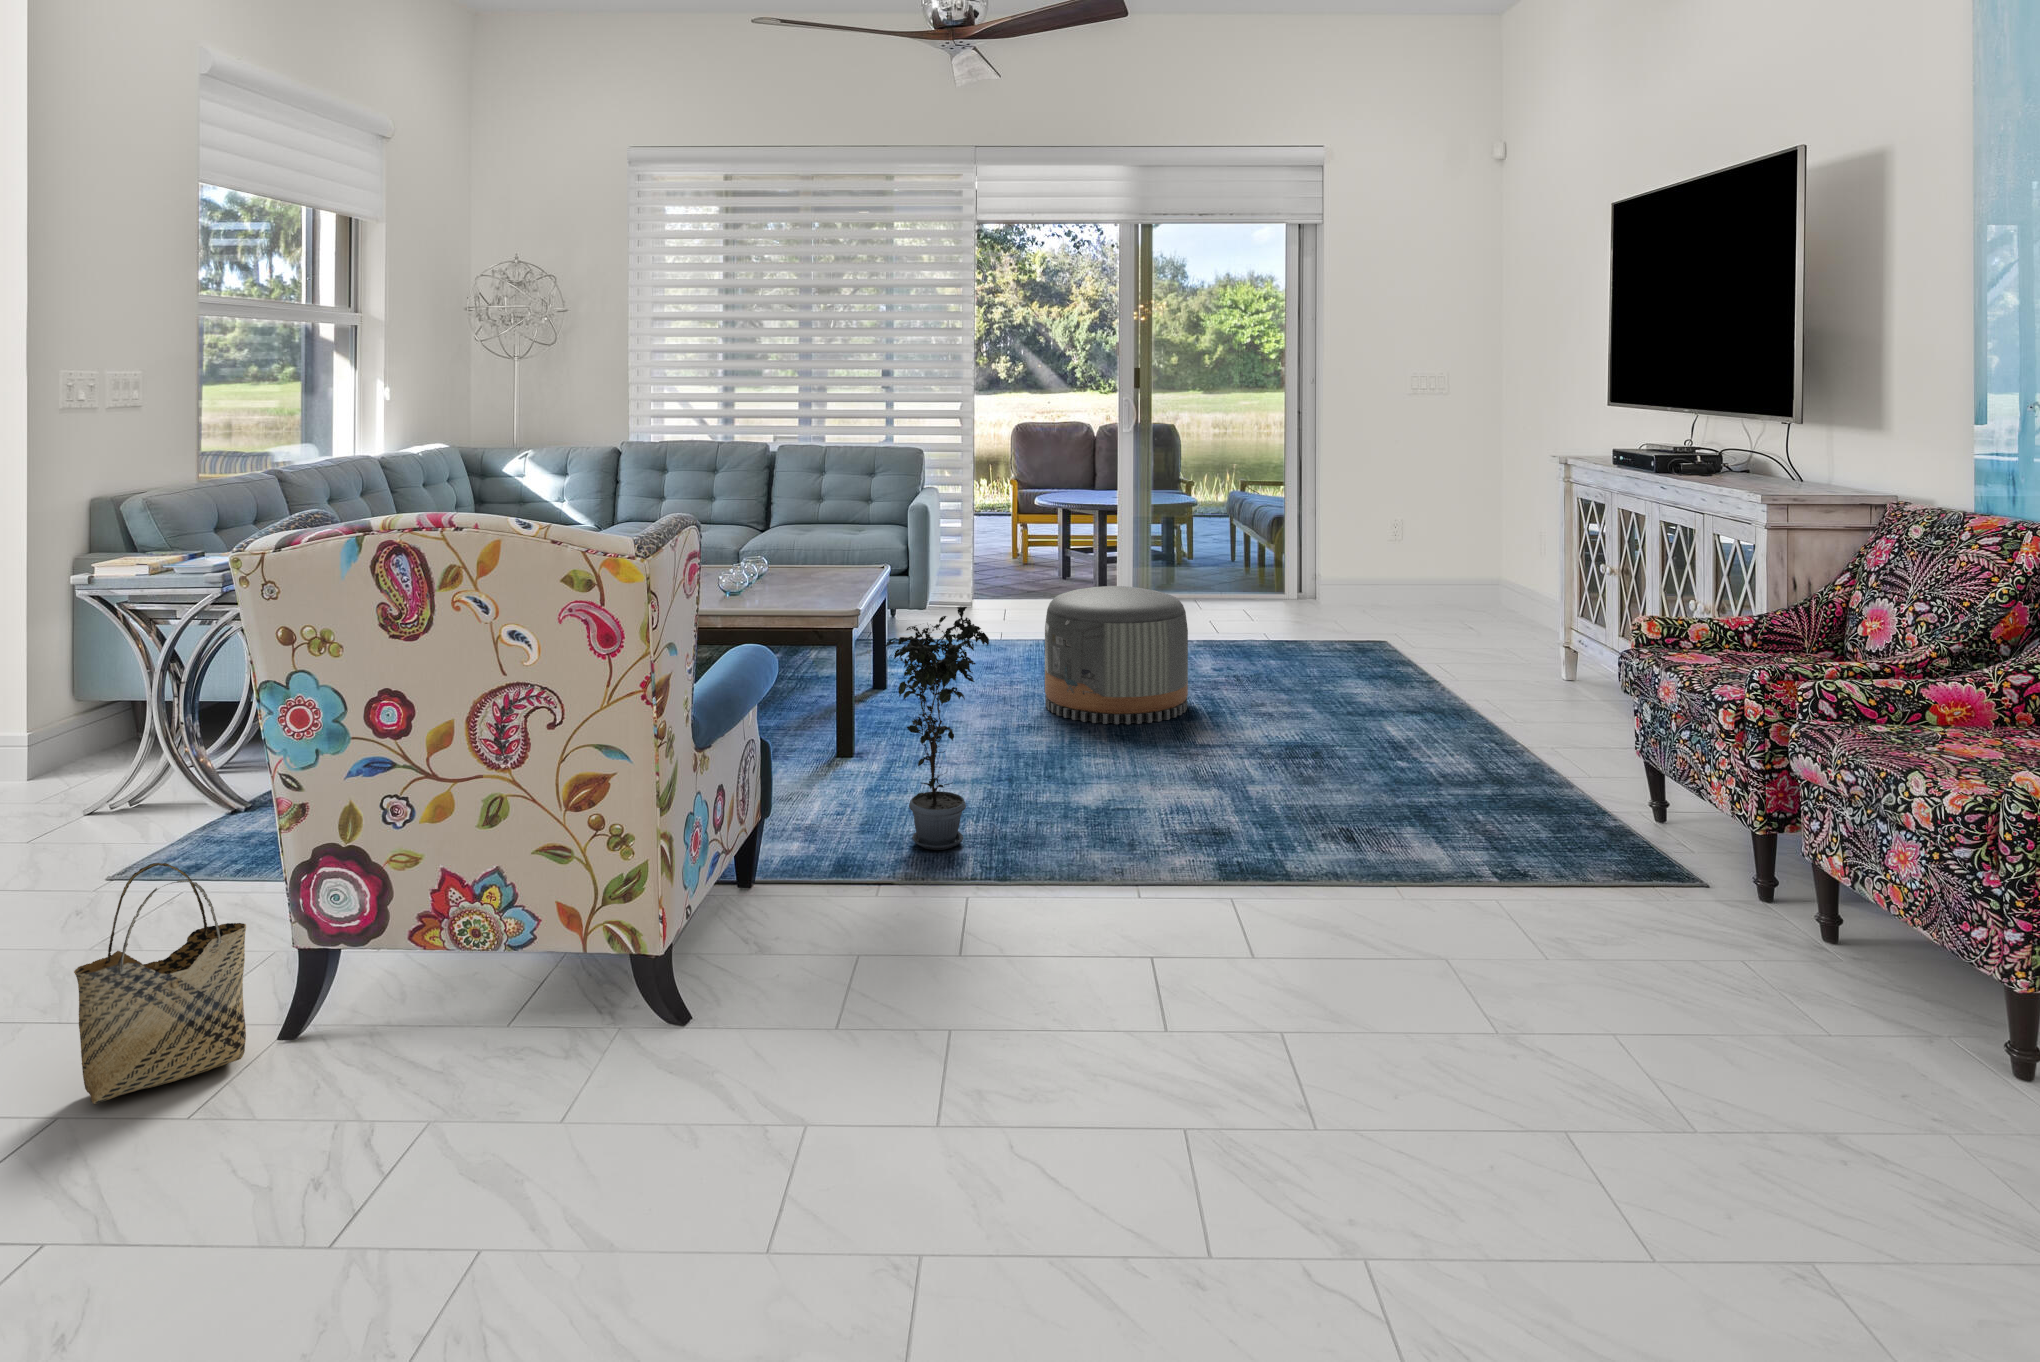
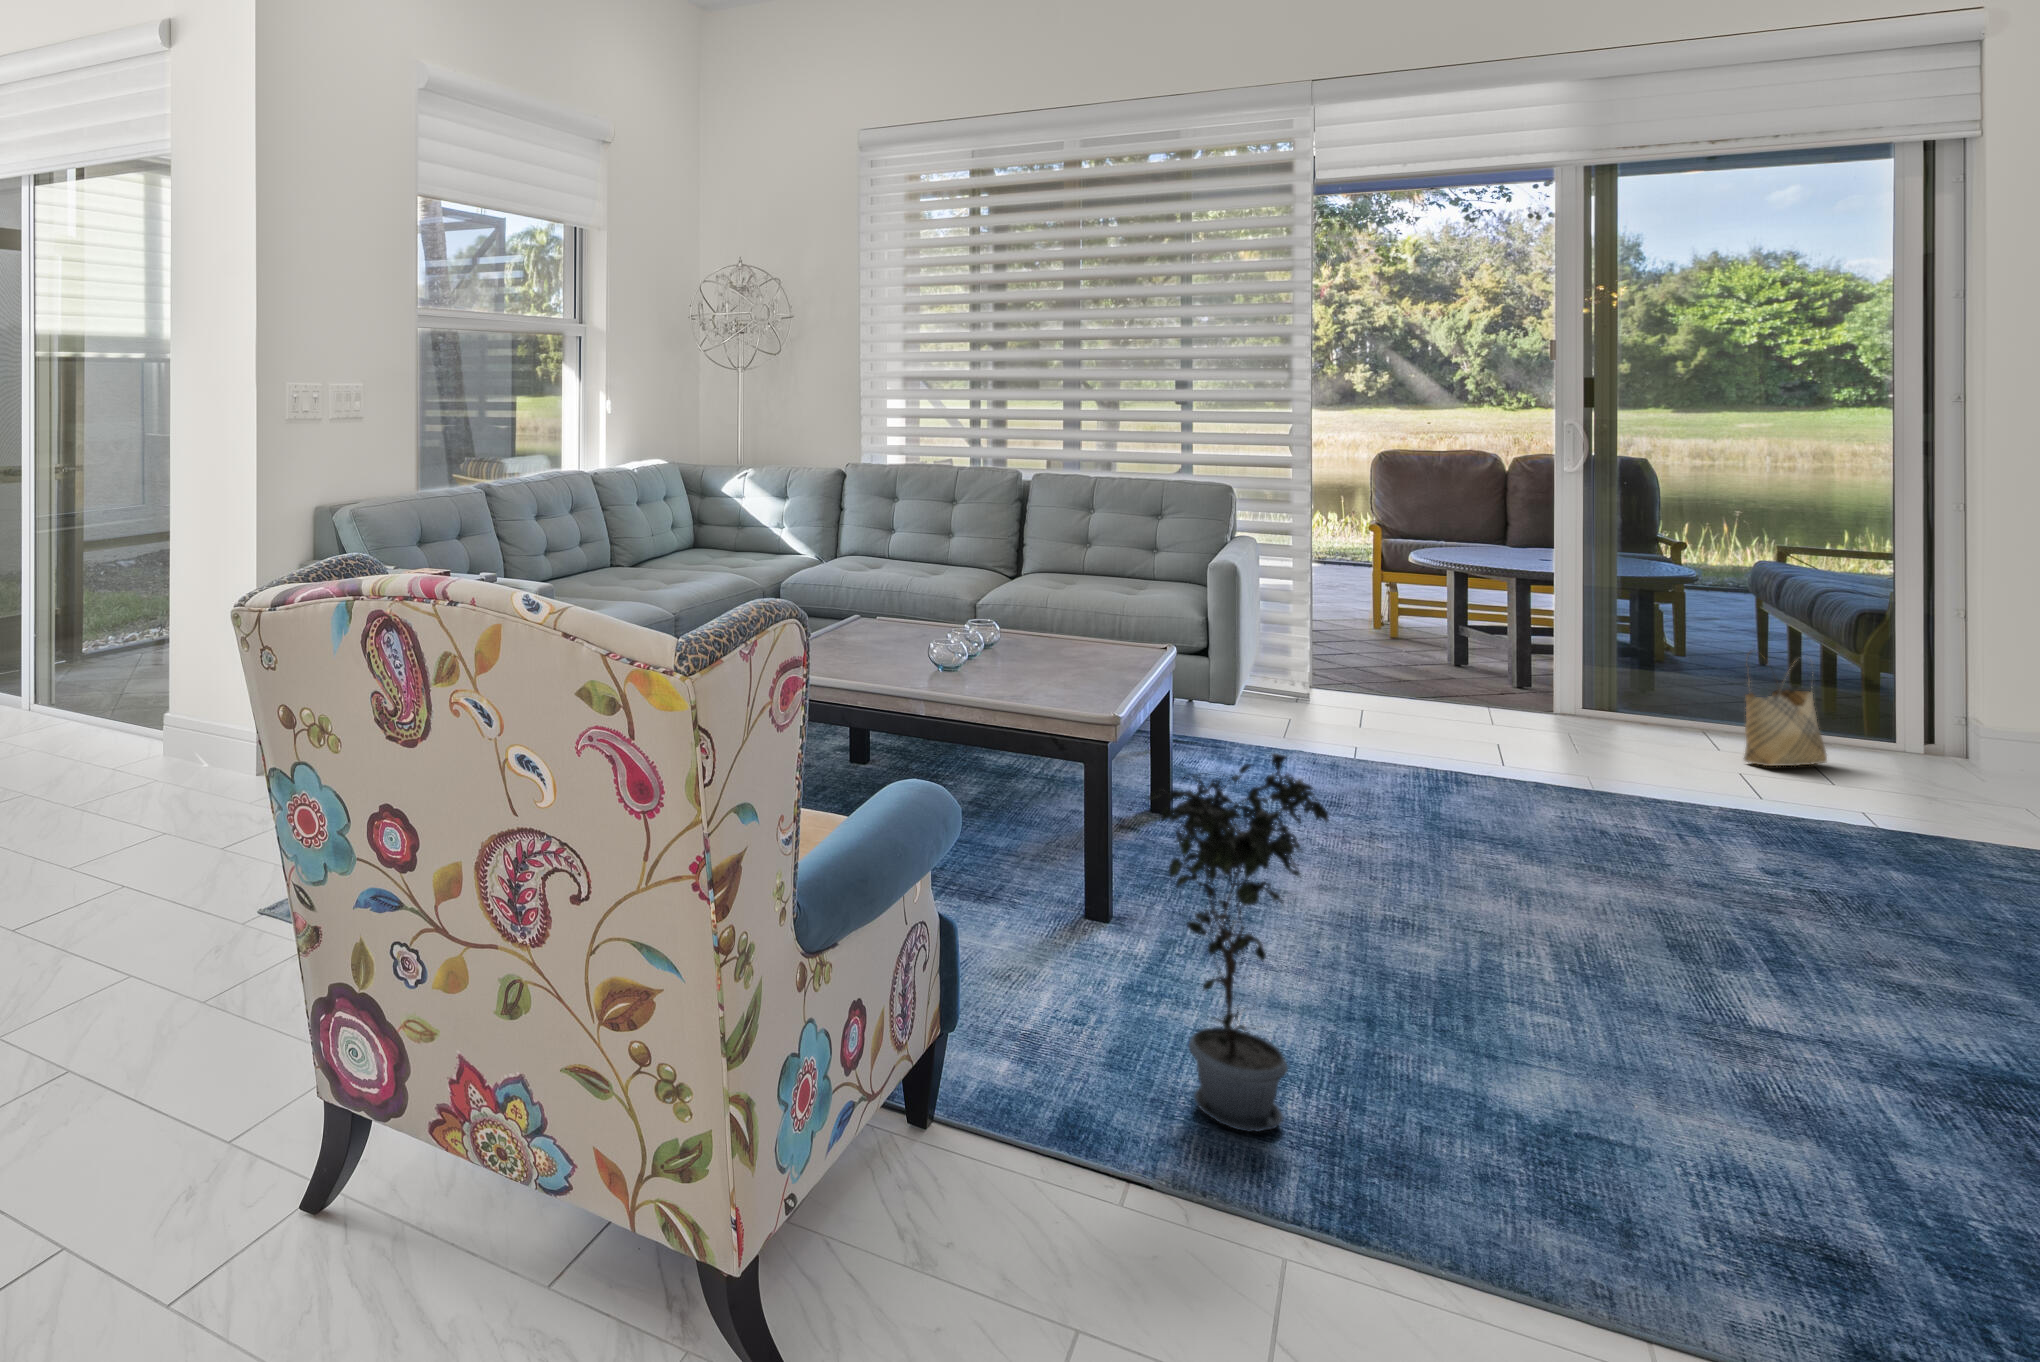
pouf: present [1045,586,1188,724] -> none [1428,715,1707,952]
woven basket: present [74,863,246,1104] -> present [1743,651,1827,766]

